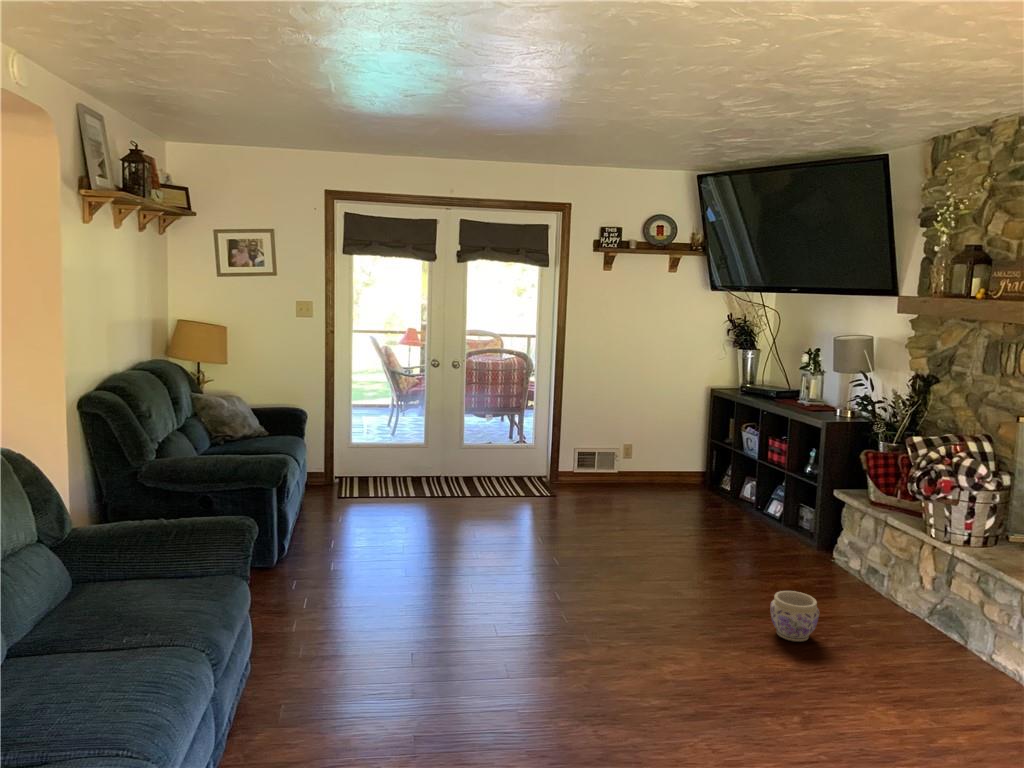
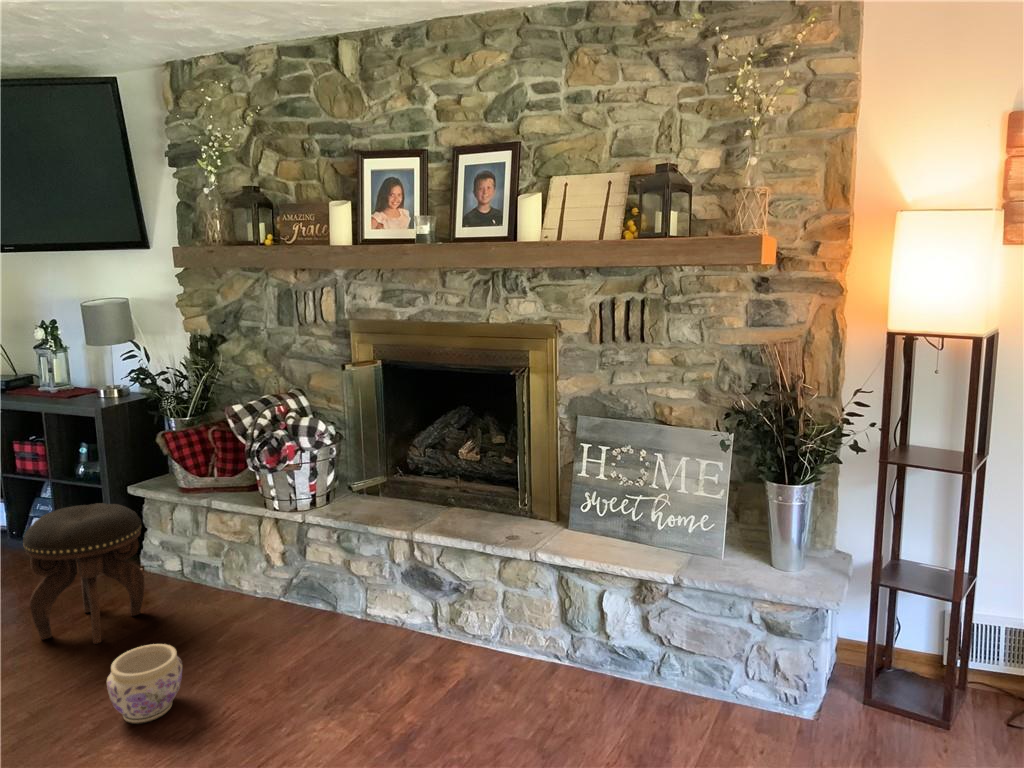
footstool: none [750,489,829,590] -> present [23,503,144,644]

